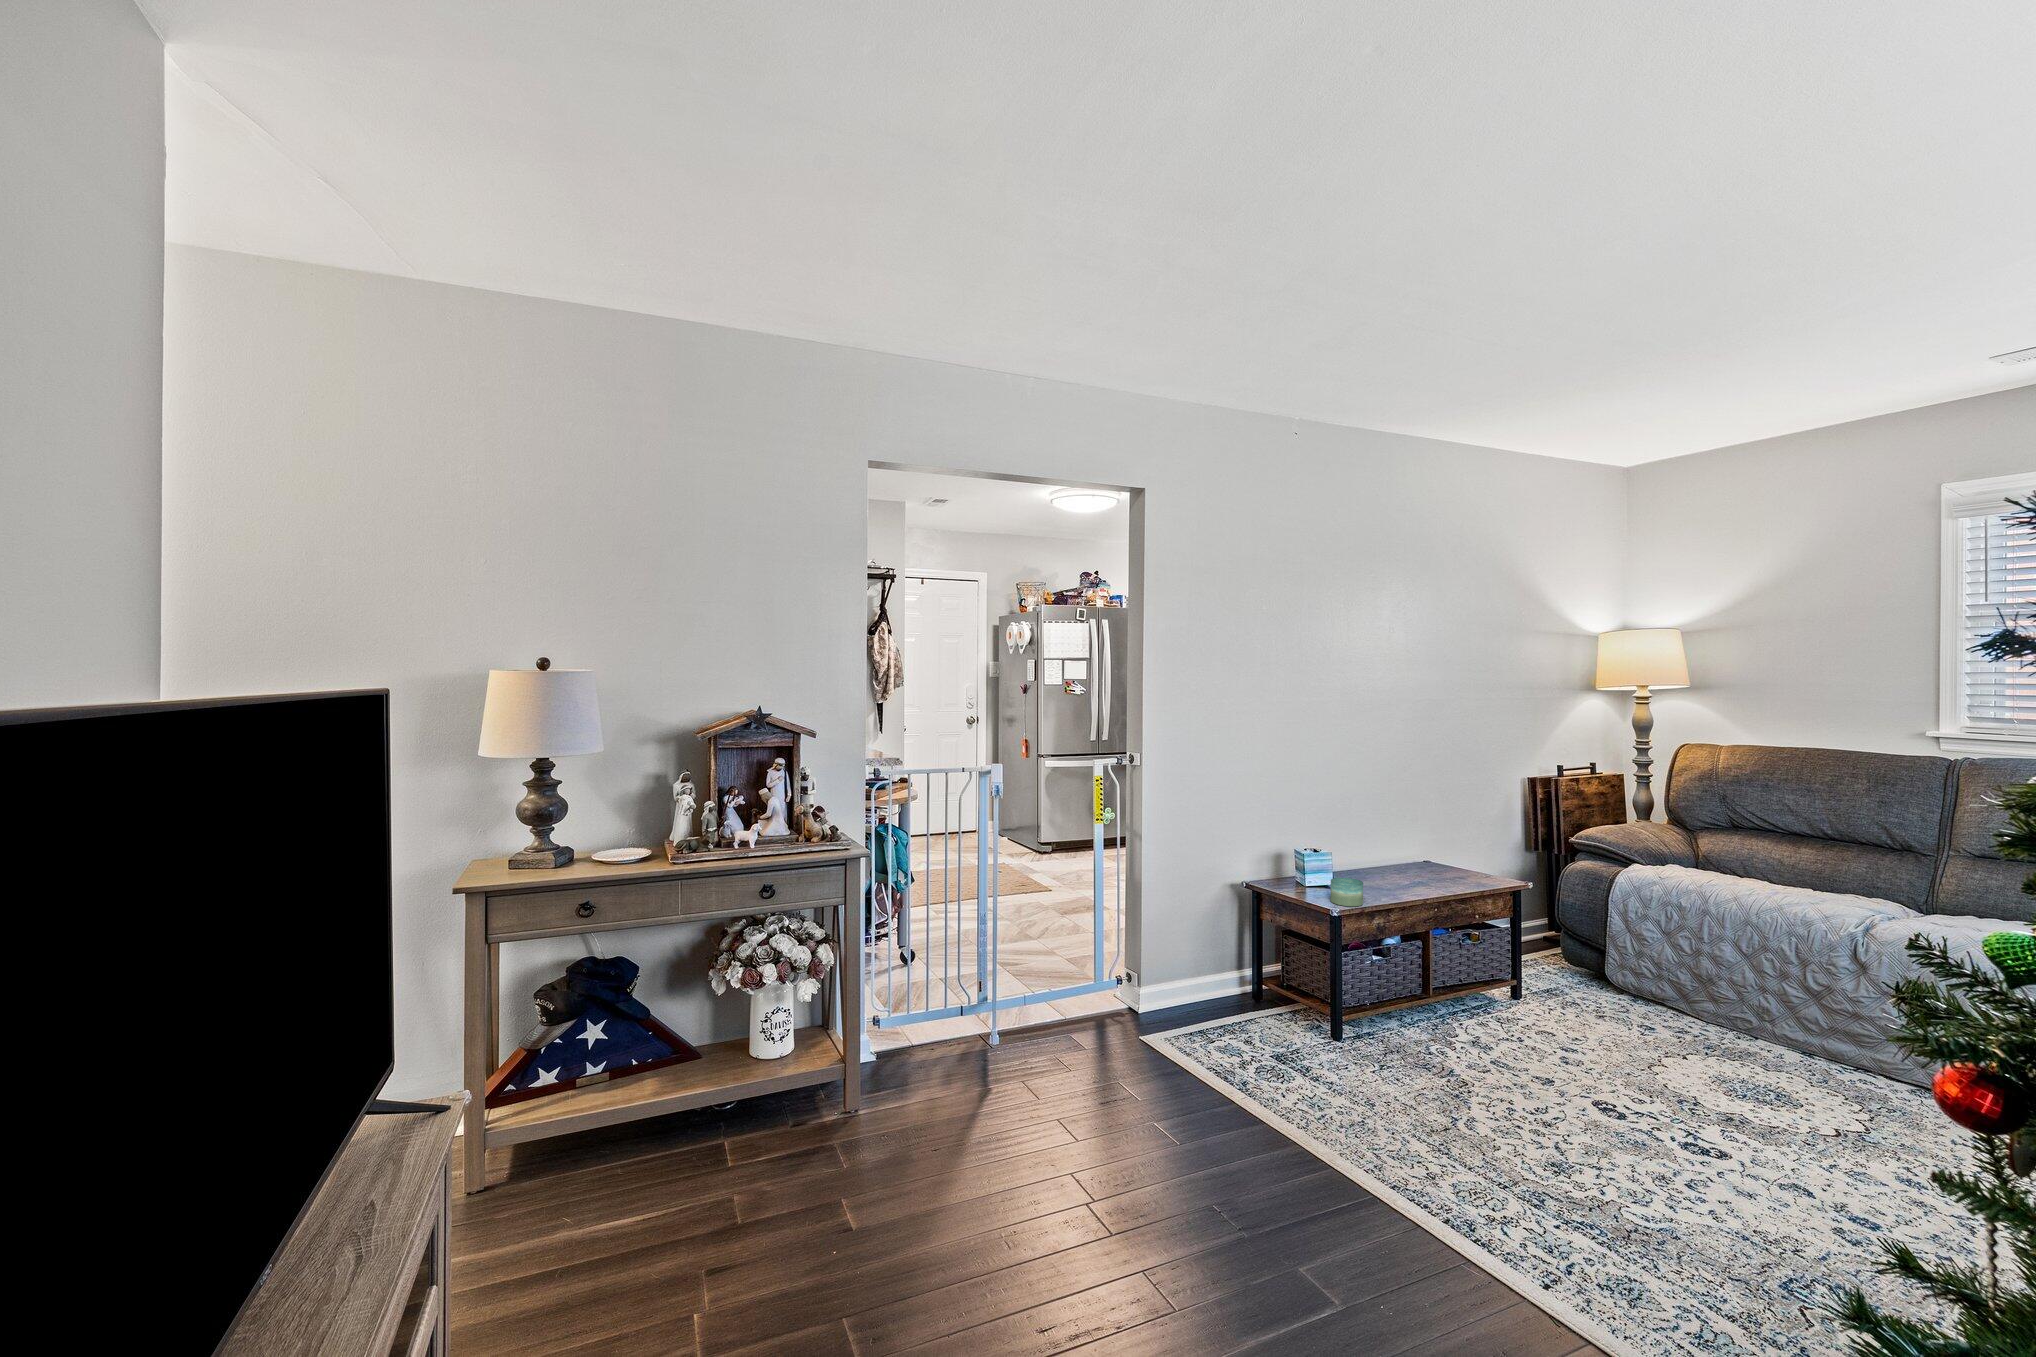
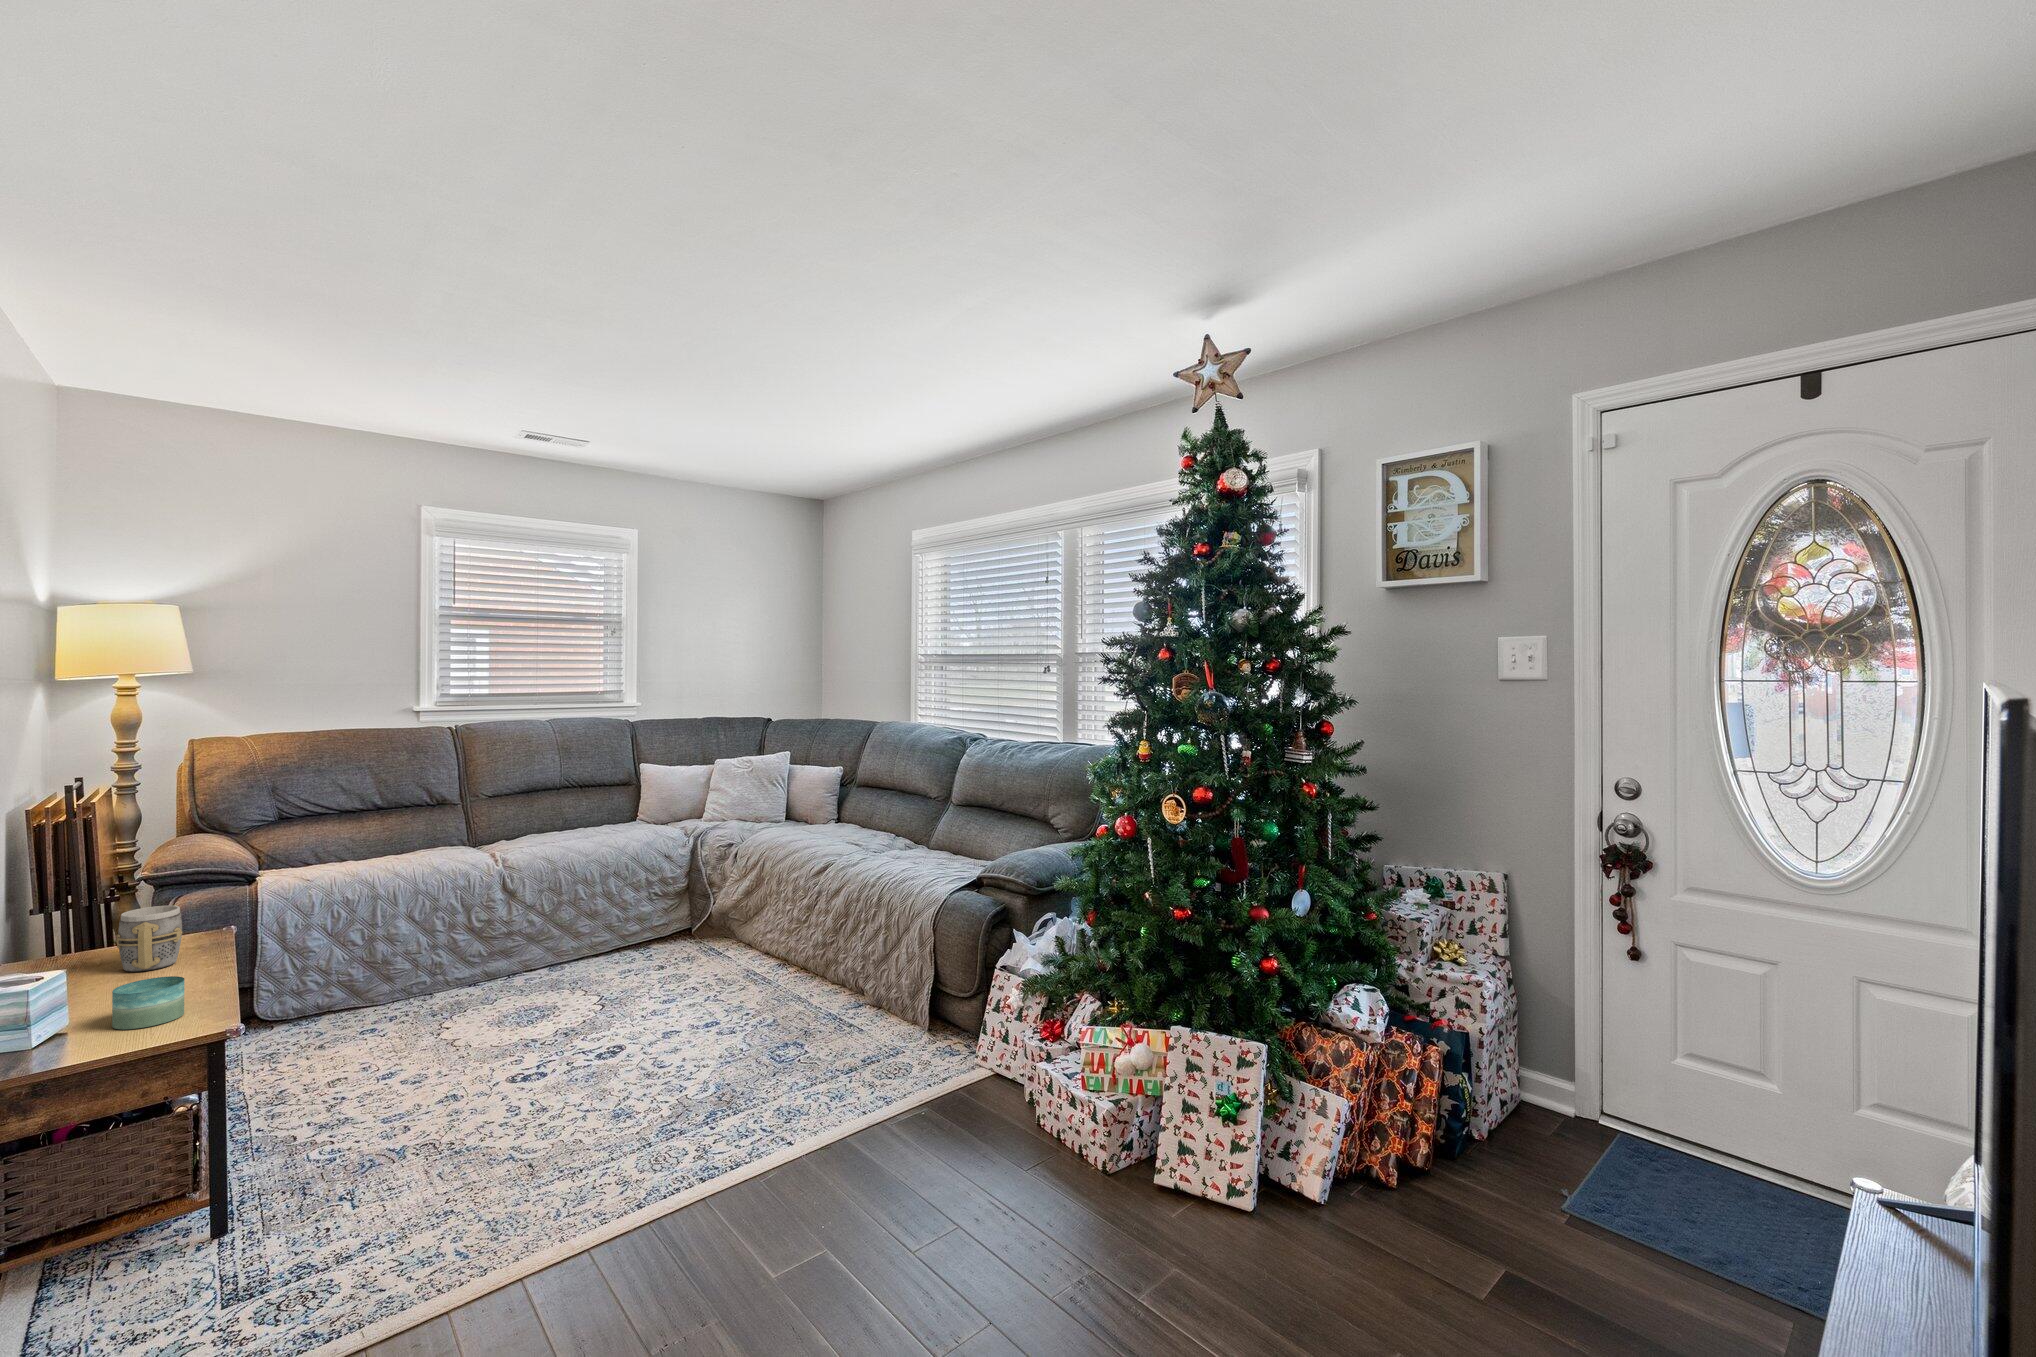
mug: none [1418,846,1461,889] -> present [116,906,183,972]

